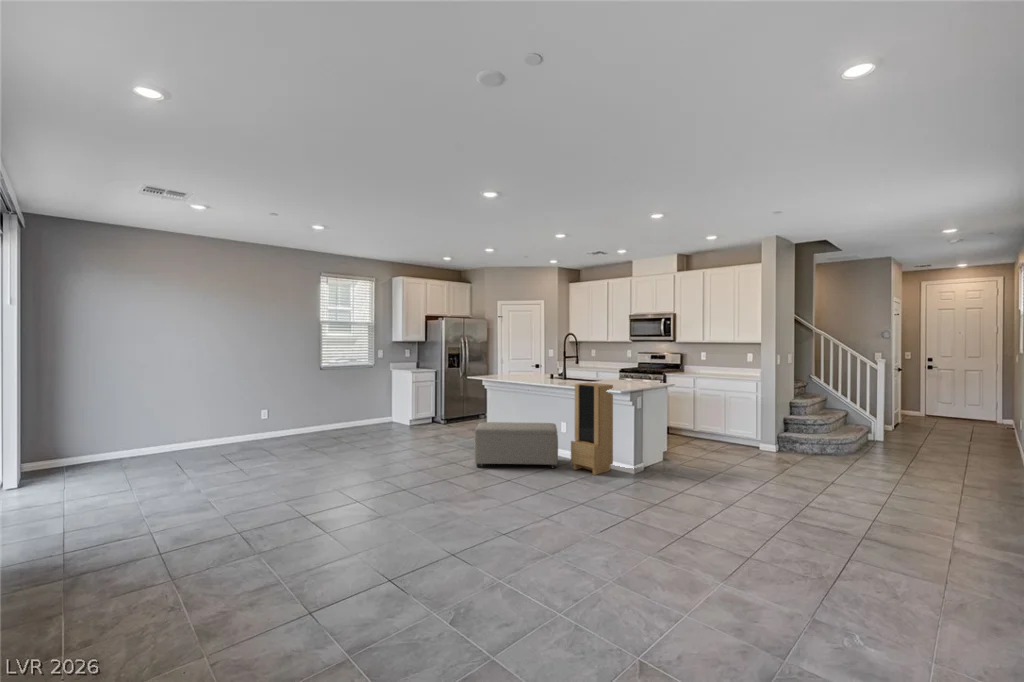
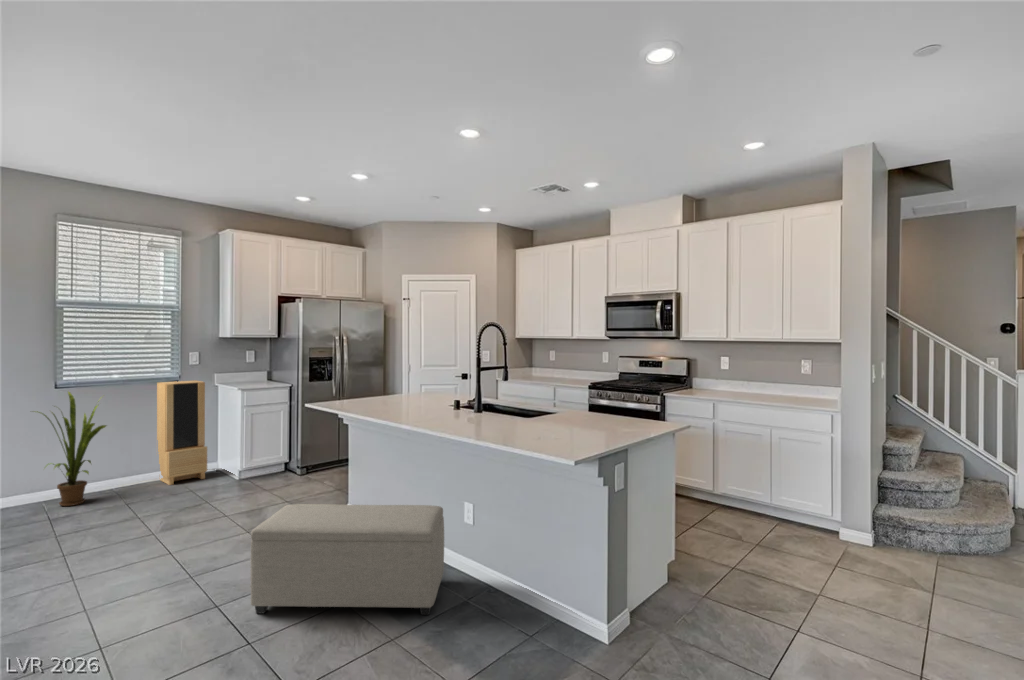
house plant: none [313,372,350,435] -> present [37,392,106,506]
storage cabinet: present [571,383,613,475] -> present [157,380,207,485]

